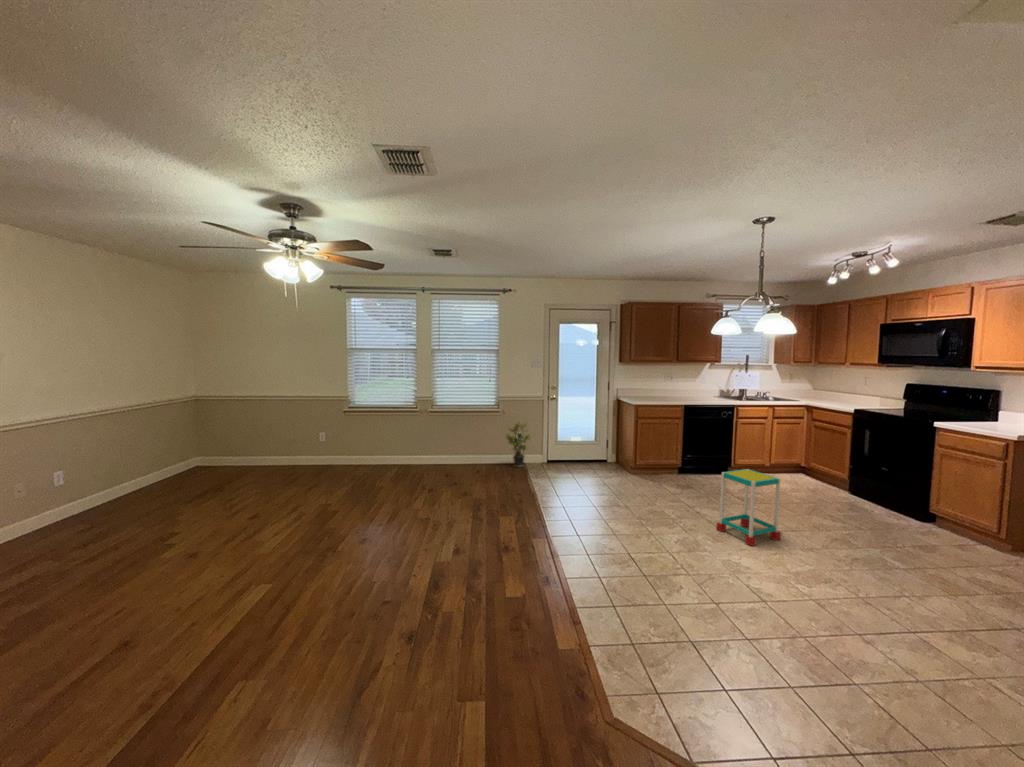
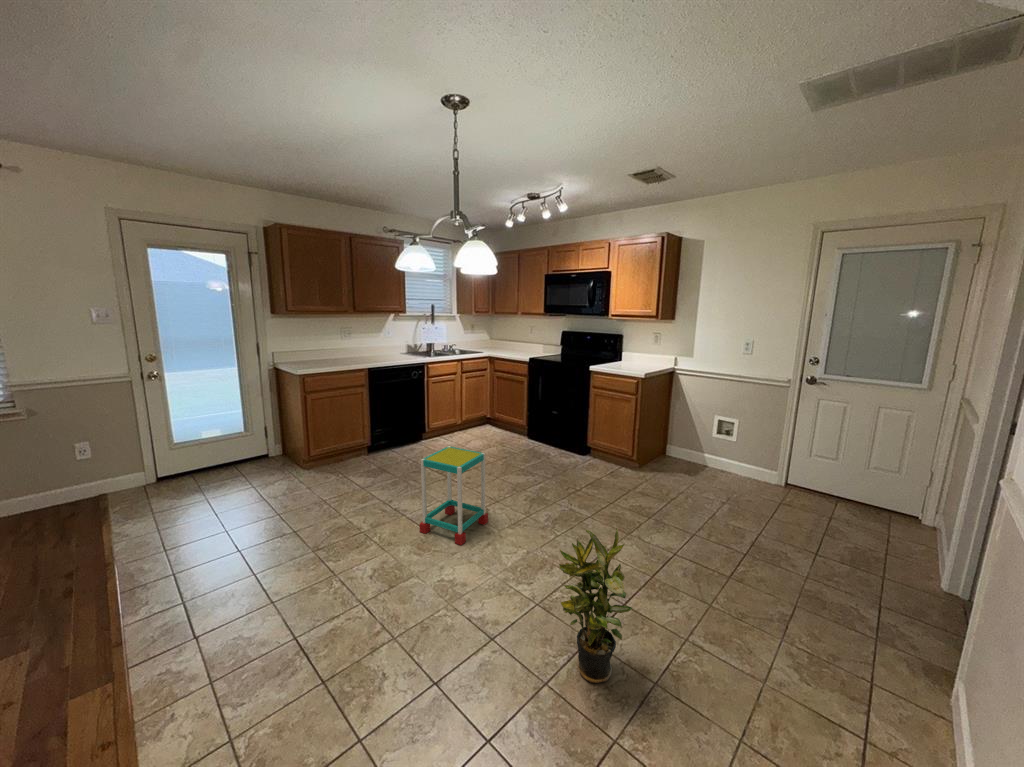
potted plant: present [506,422,530,467] -> present [559,528,632,683]

